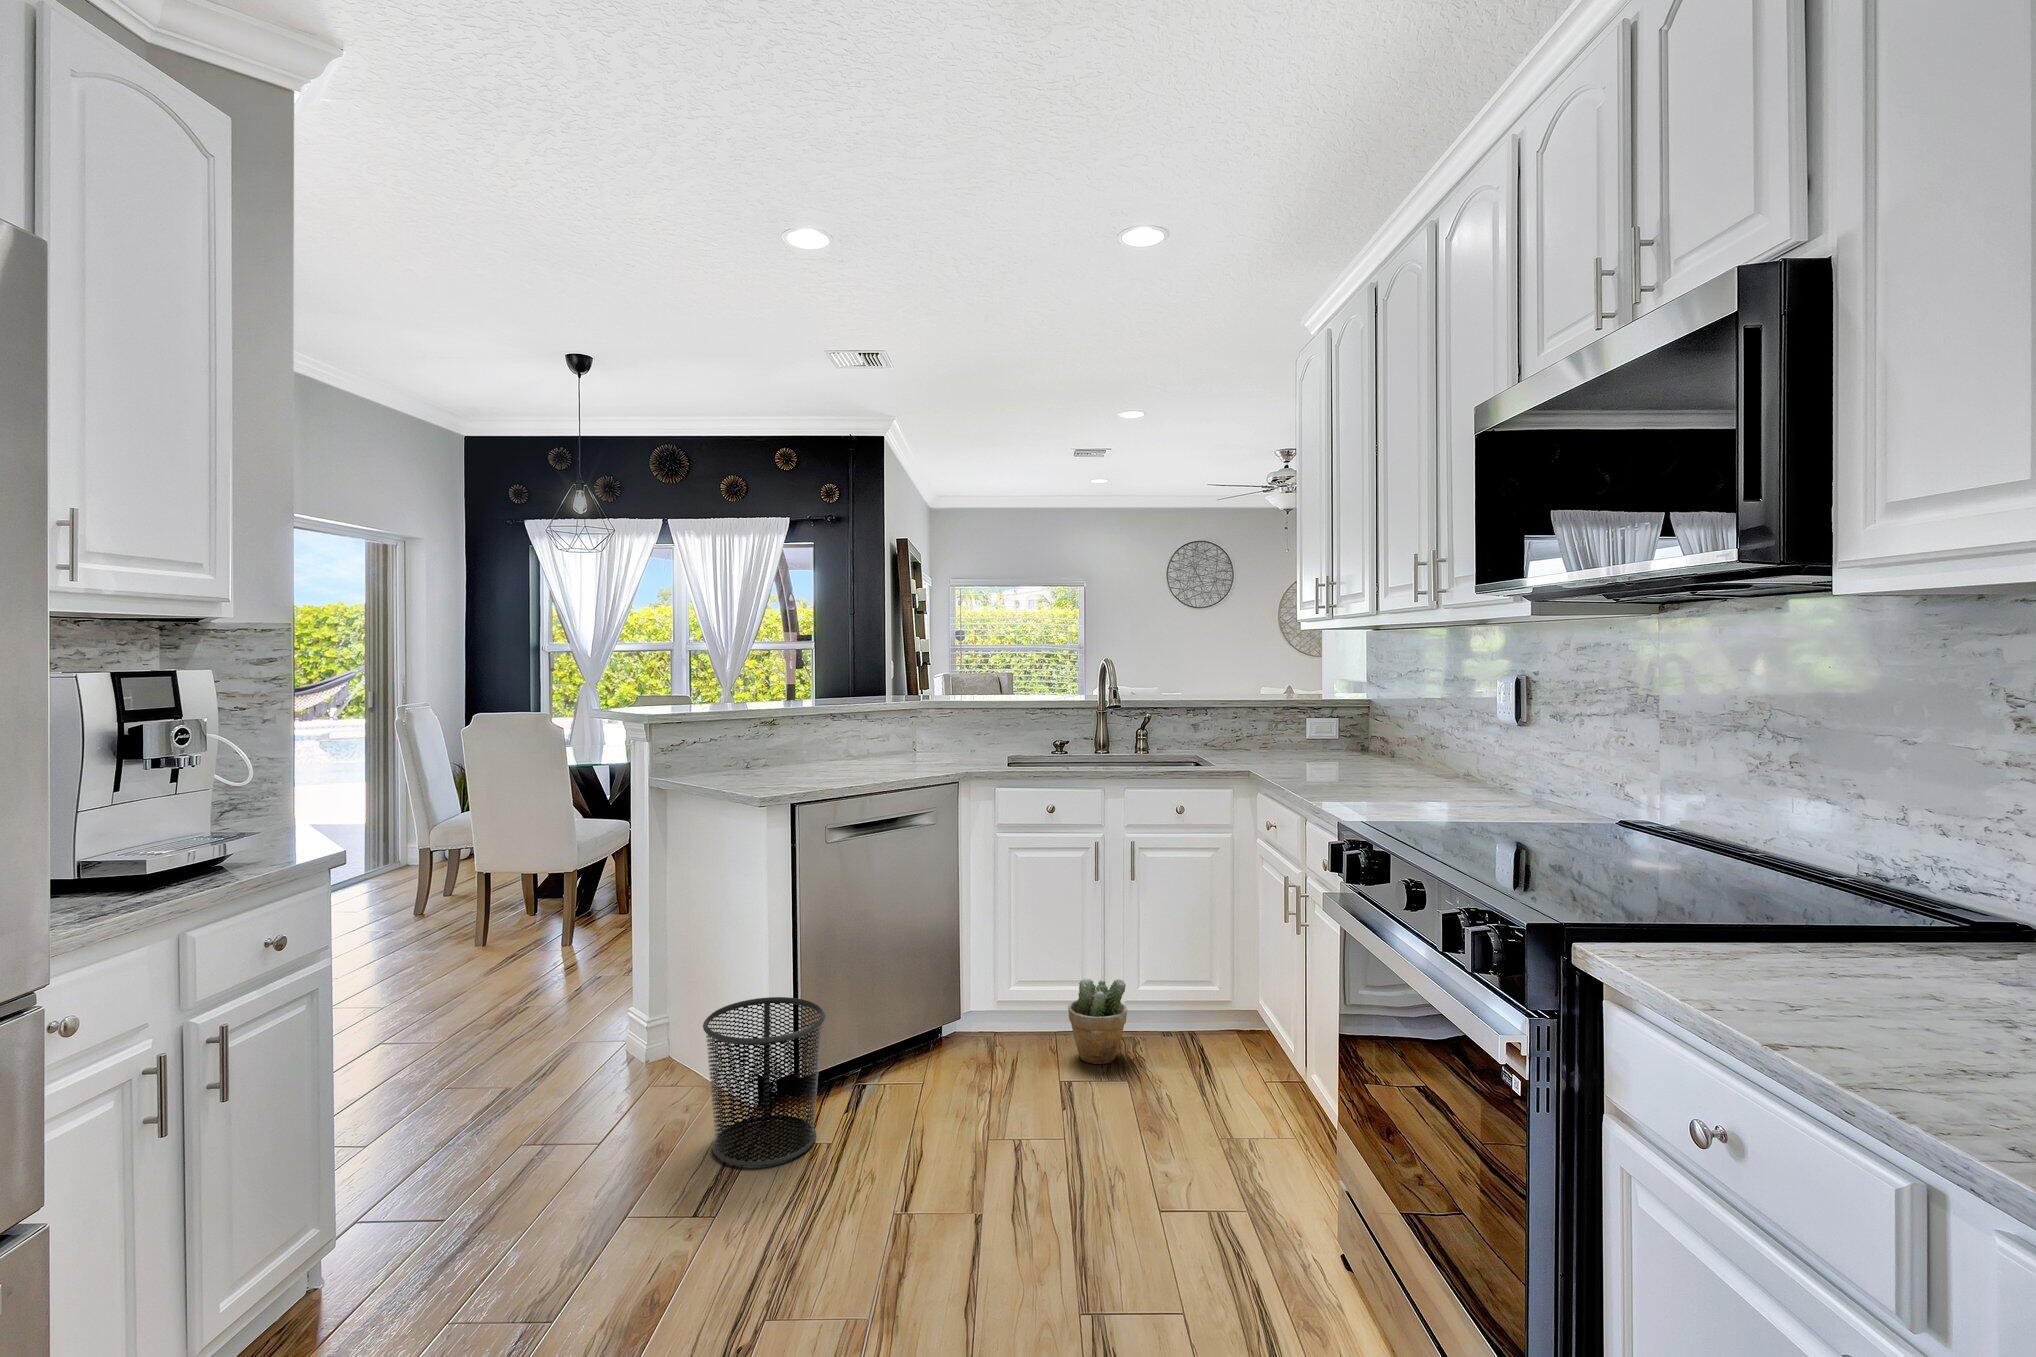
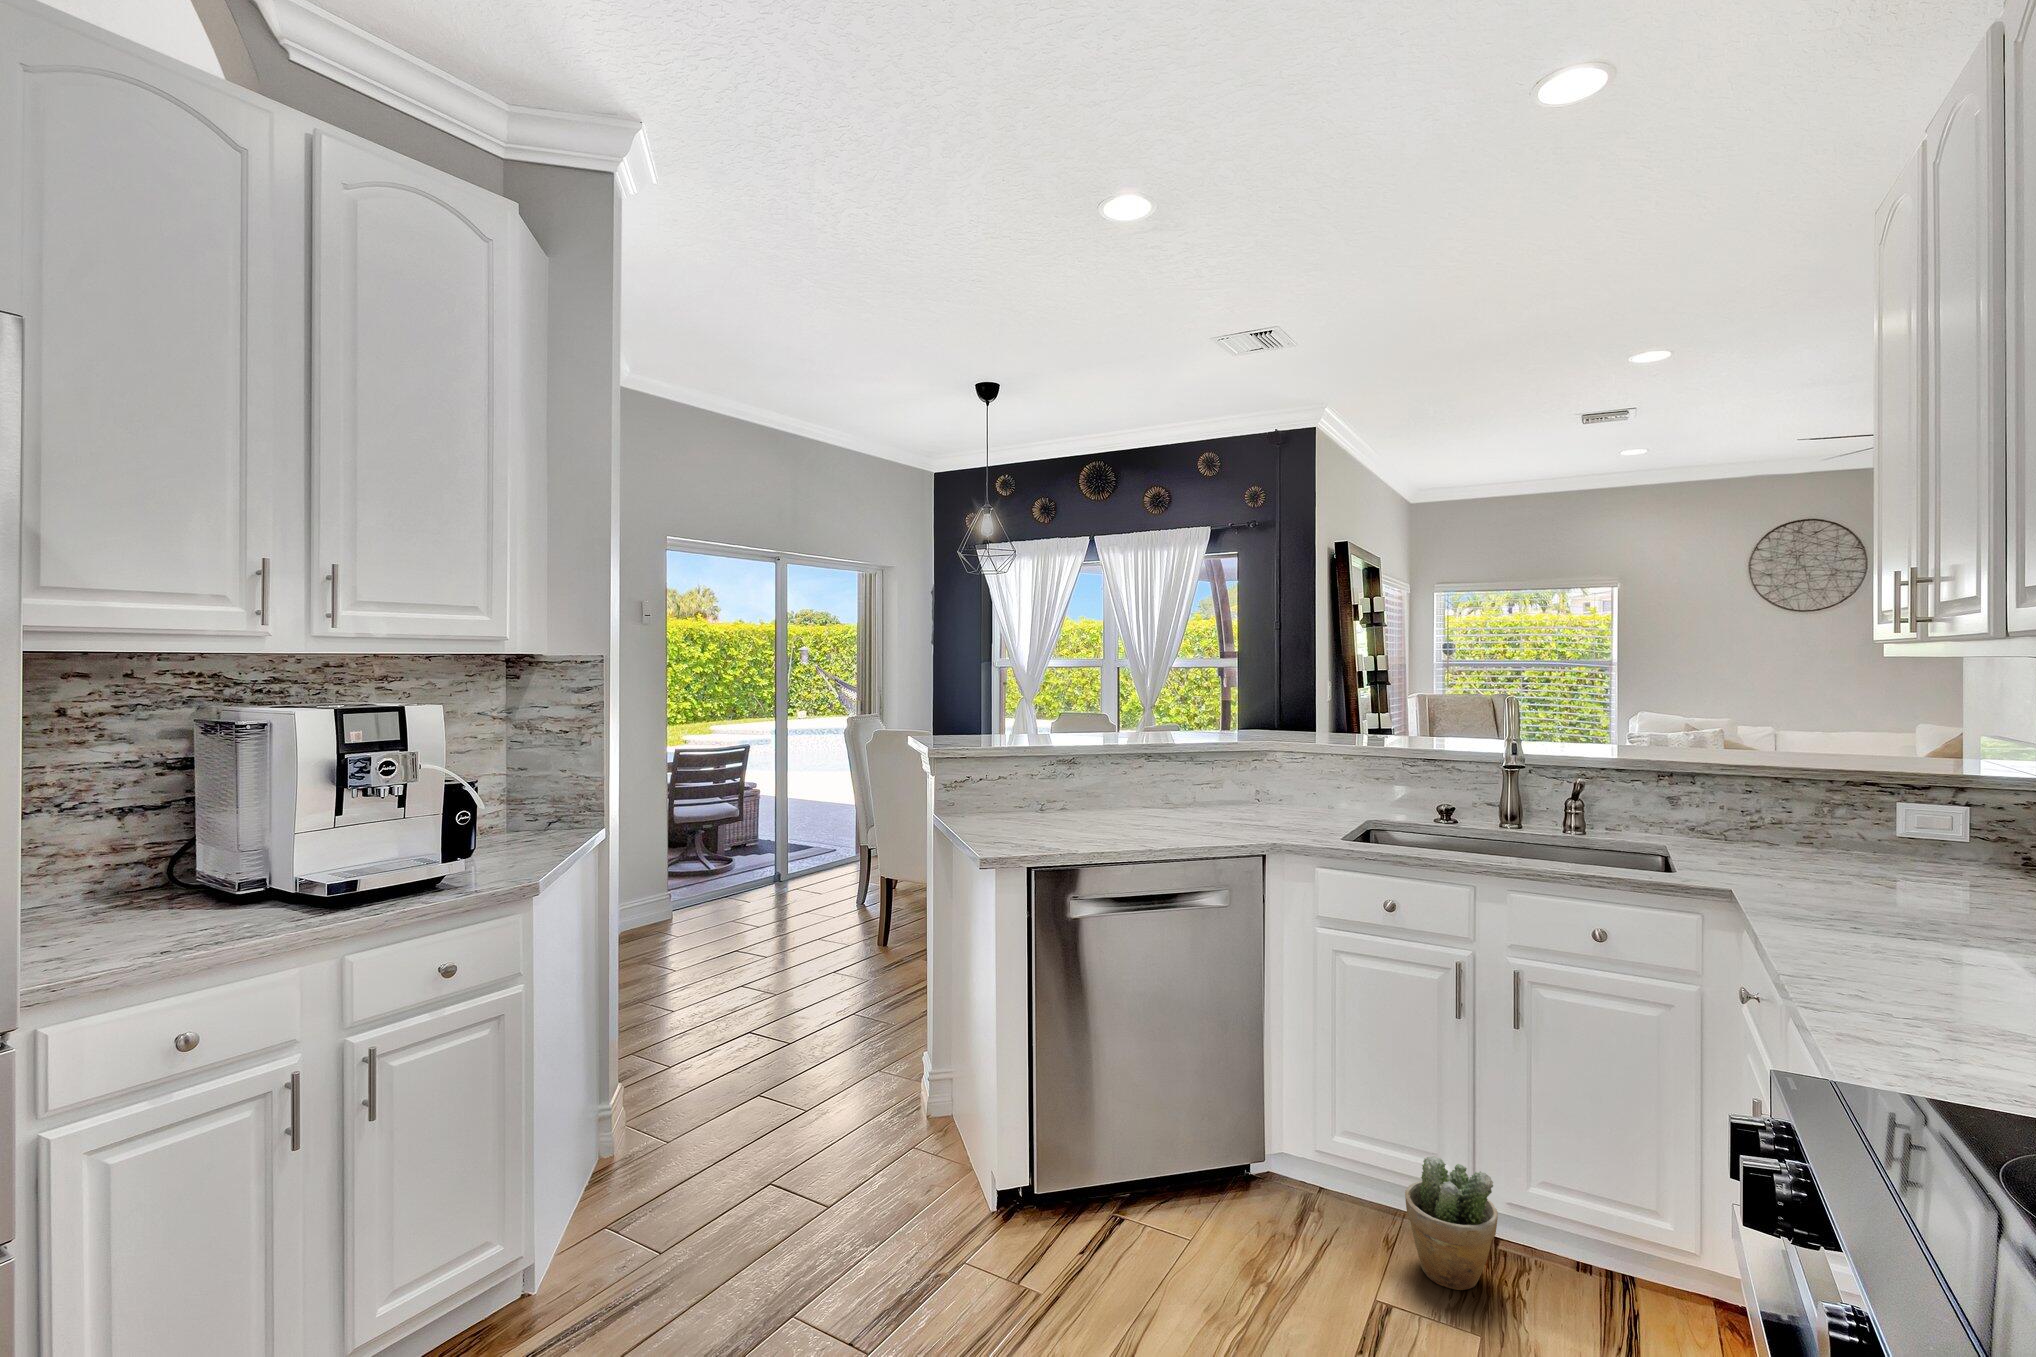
waste bin: present [703,997,825,1167] -> none [901,1089,1041,1305]

